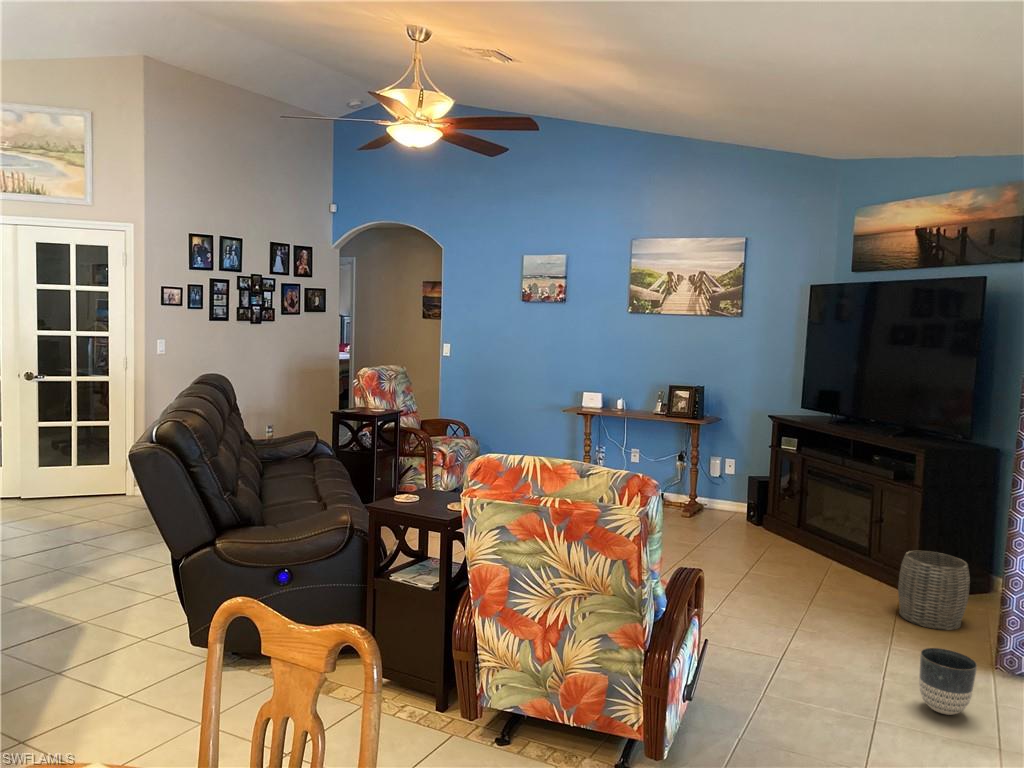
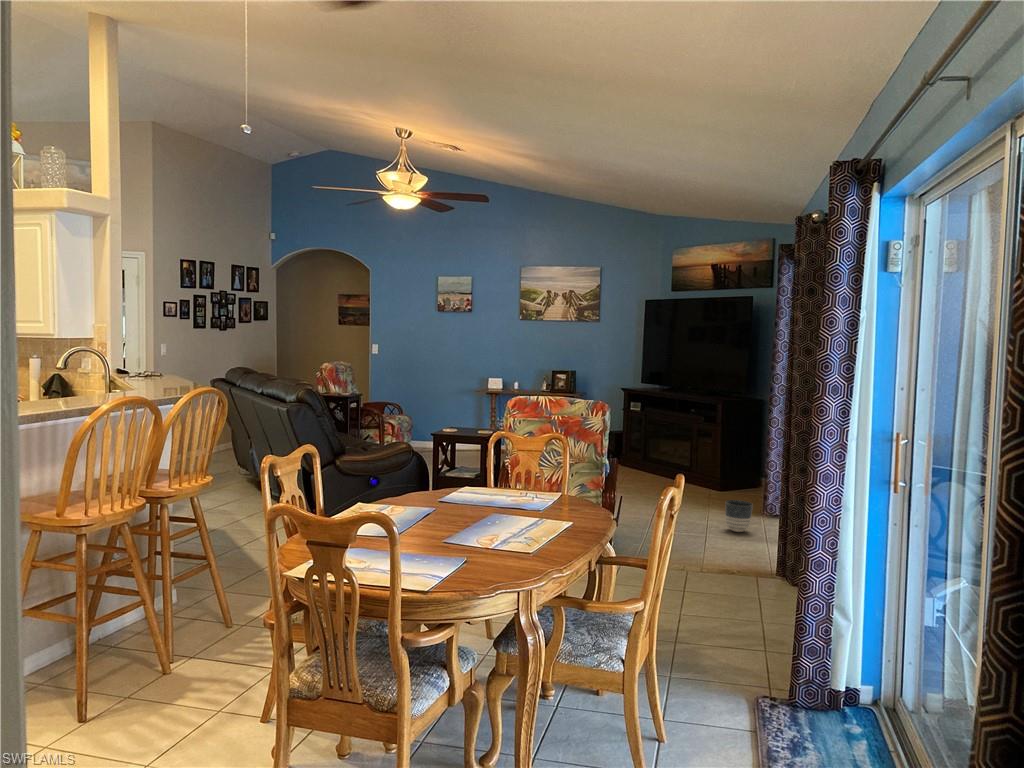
woven basket: present [898,551,970,630] -> none [710,461,748,504]

